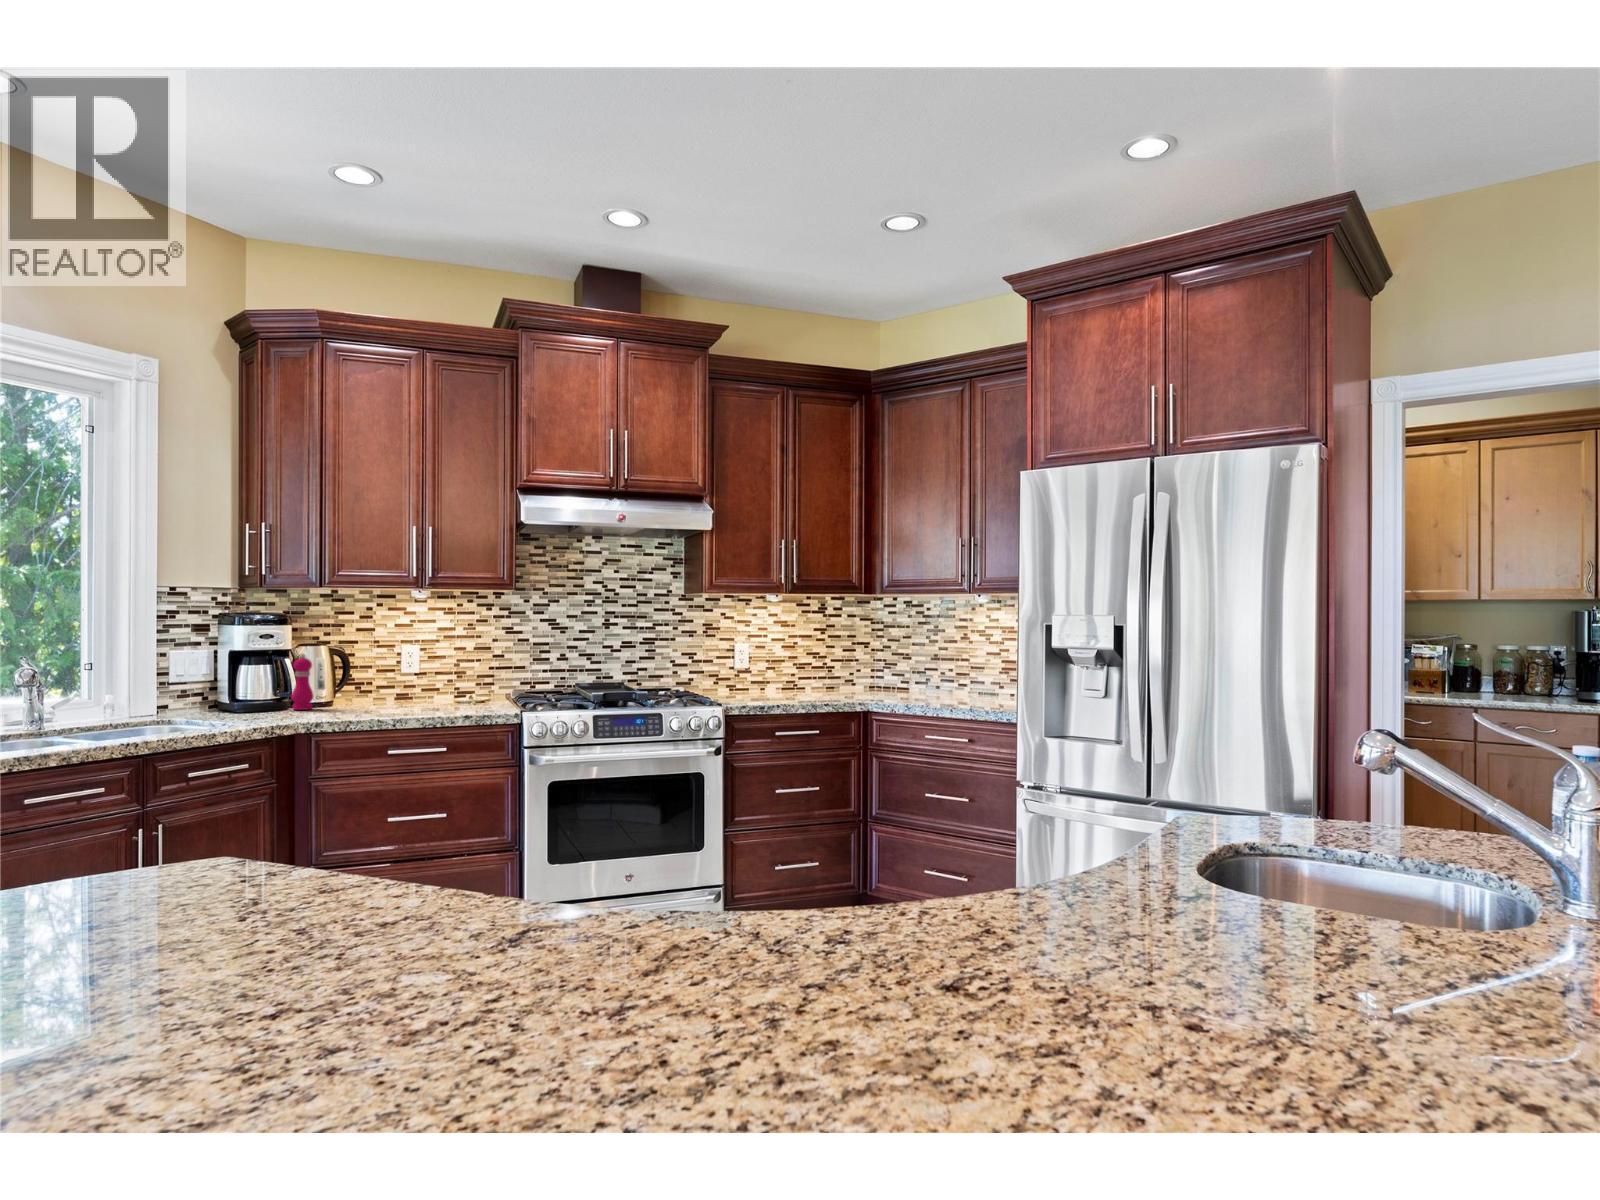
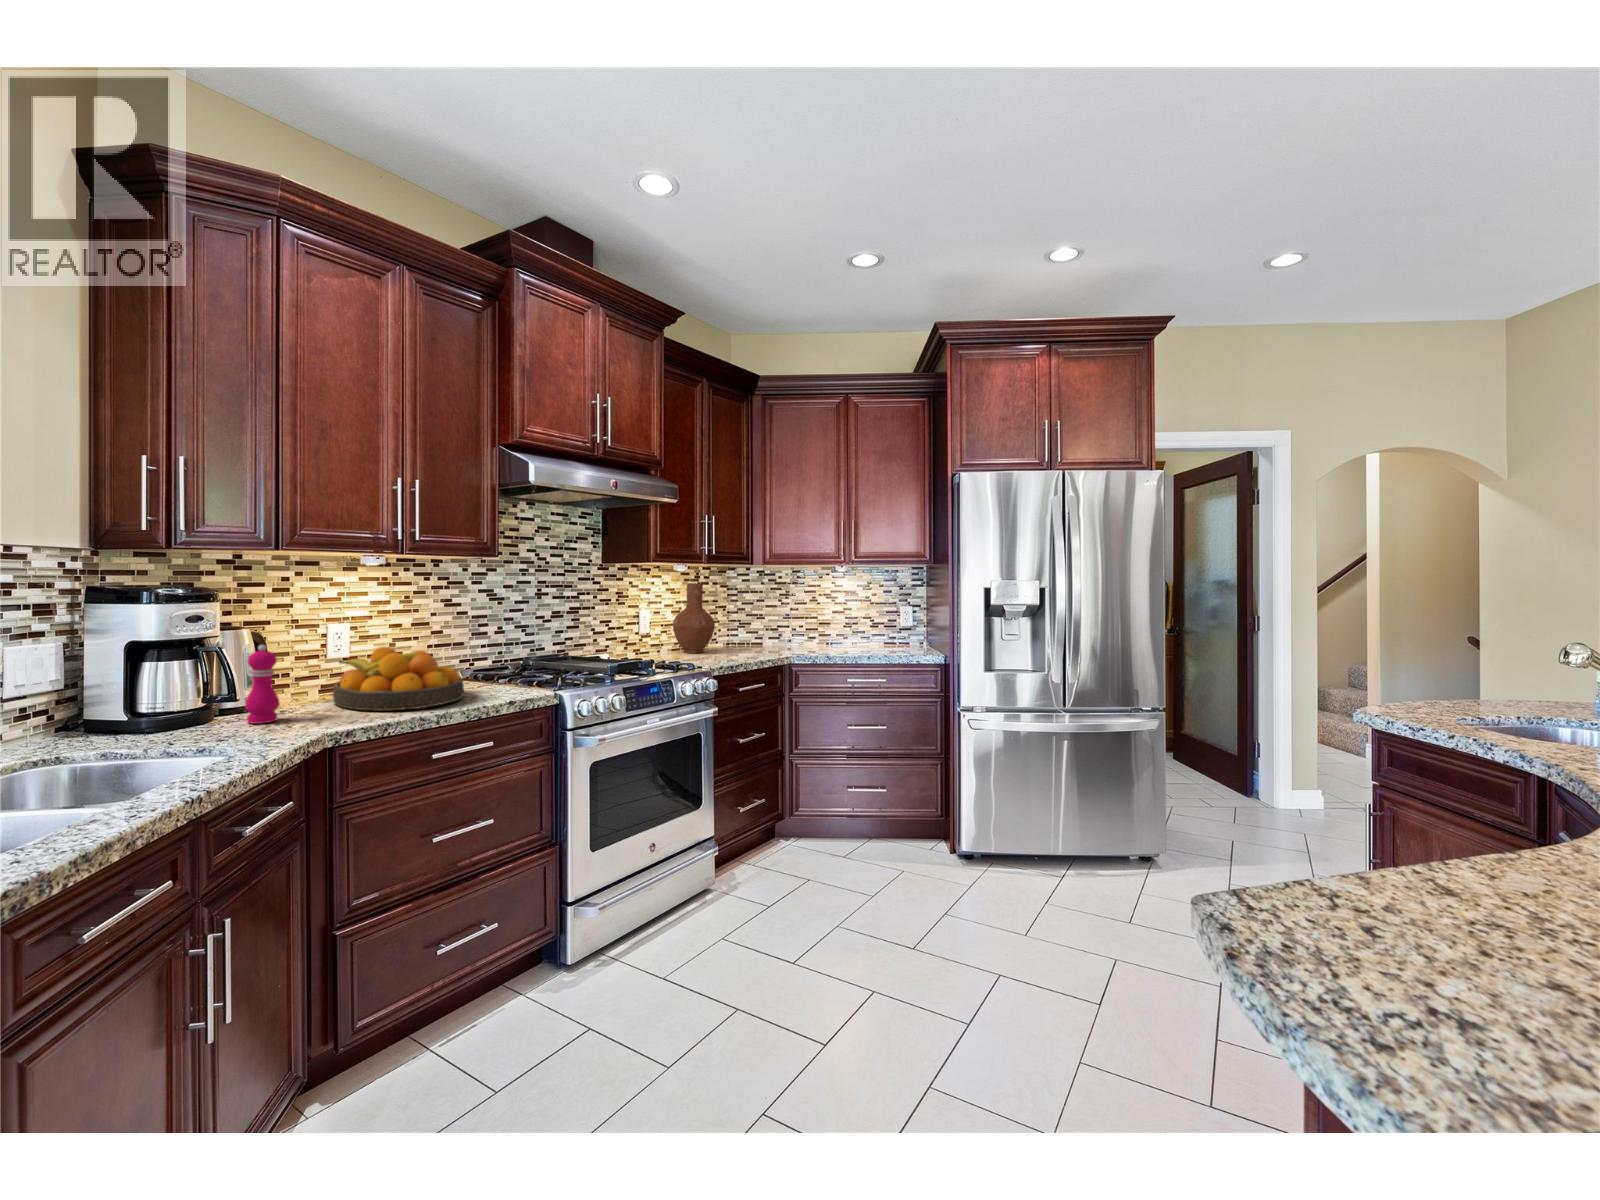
vase: none [758,614,804,691] -> present [673,583,715,653]
fruit bowl: none [363,662,462,710] -> present [333,647,464,711]

